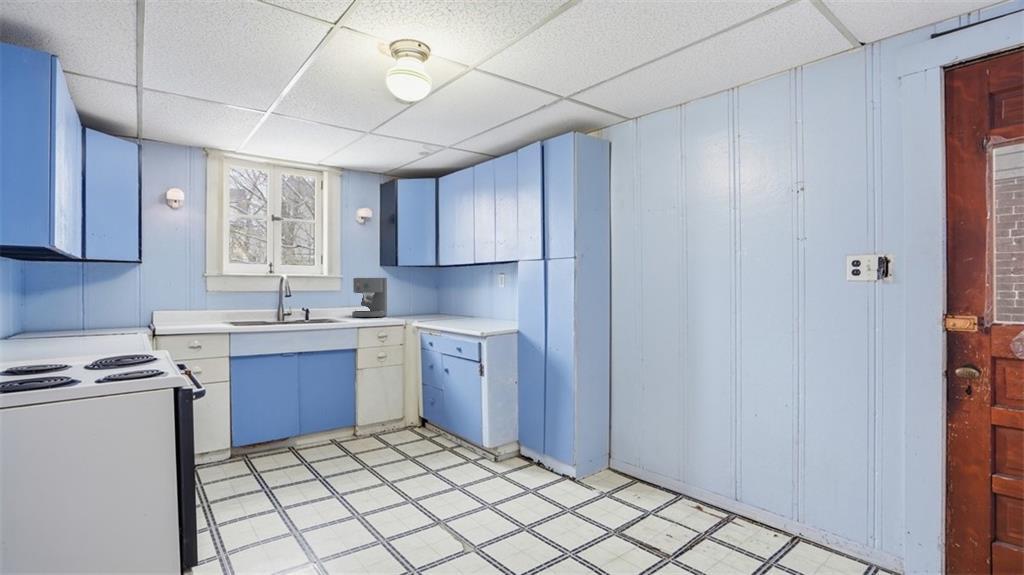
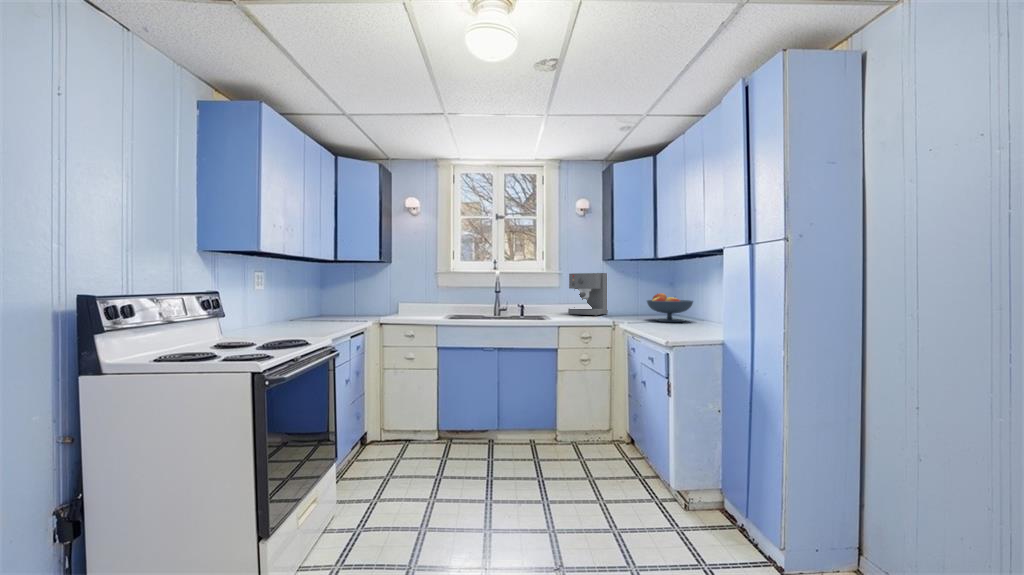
fruit bowl: none [428,296,465,319] -> present [647,293,693,322]

